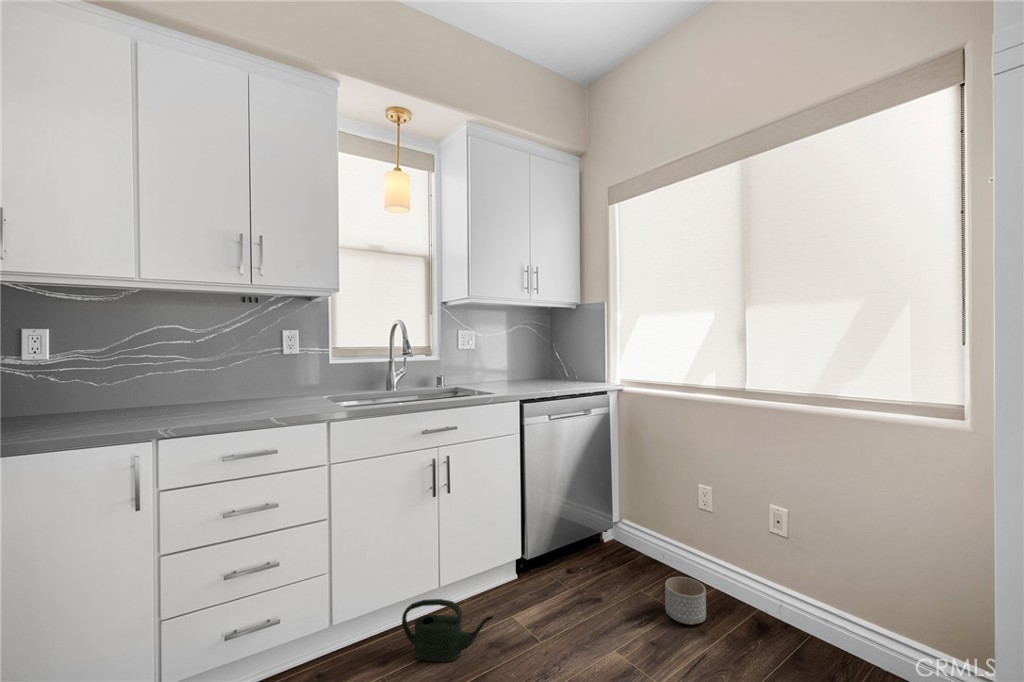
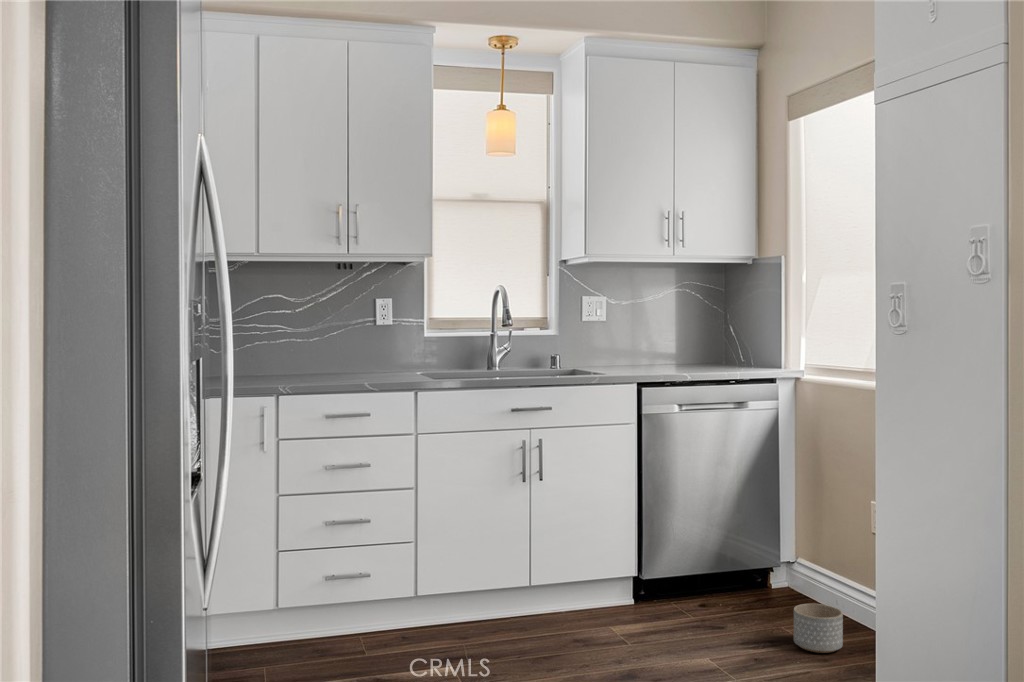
watering can: present [402,599,493,661] -> none [484,581,575,643]

